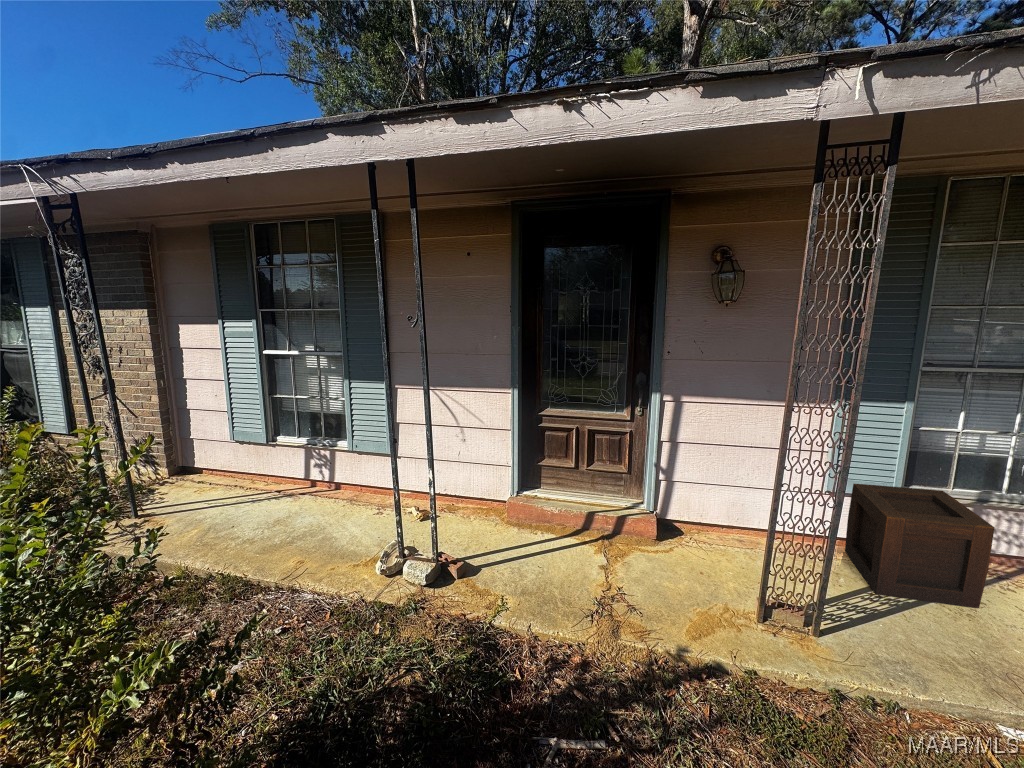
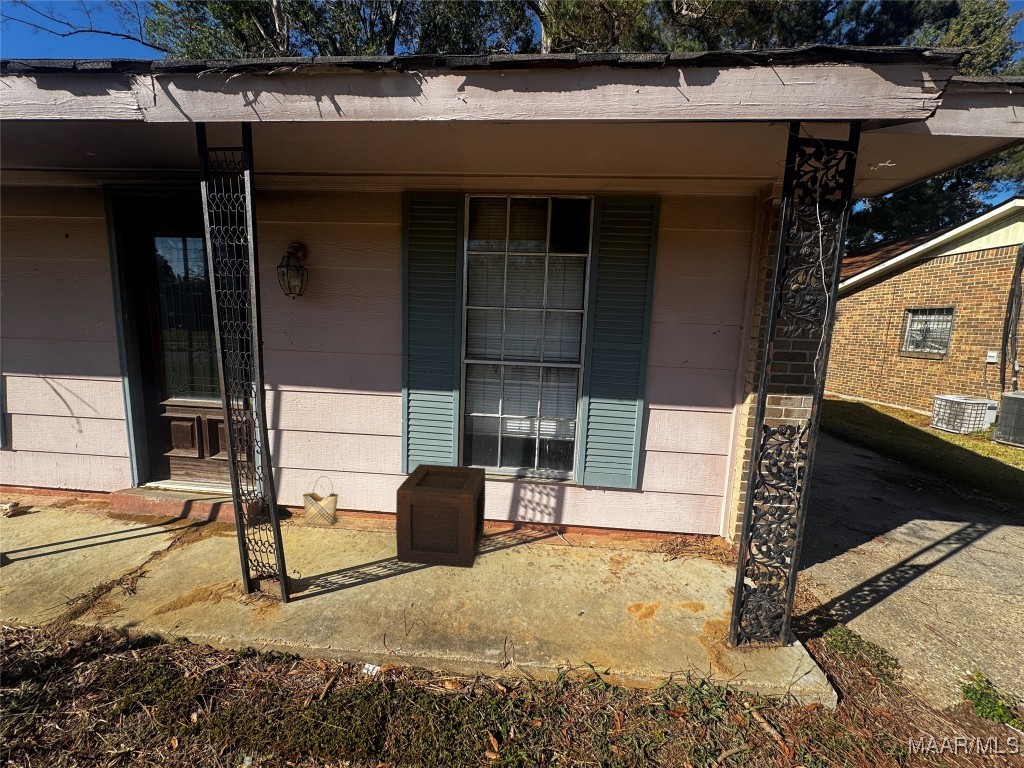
woven basket: none [710,492,749,545] -> present [303,476,338,525]

